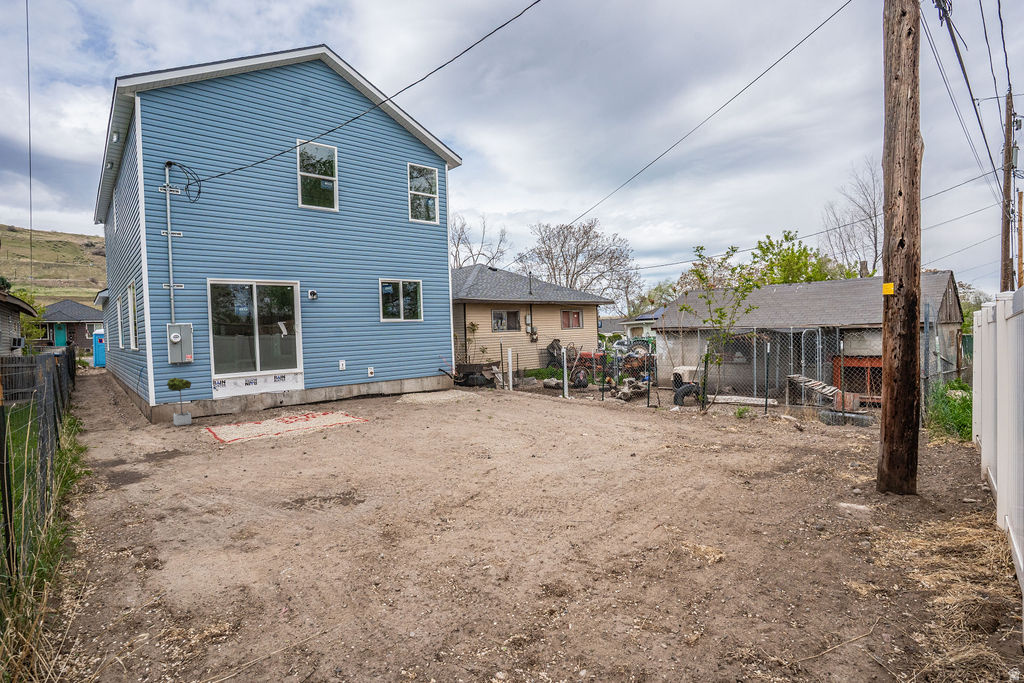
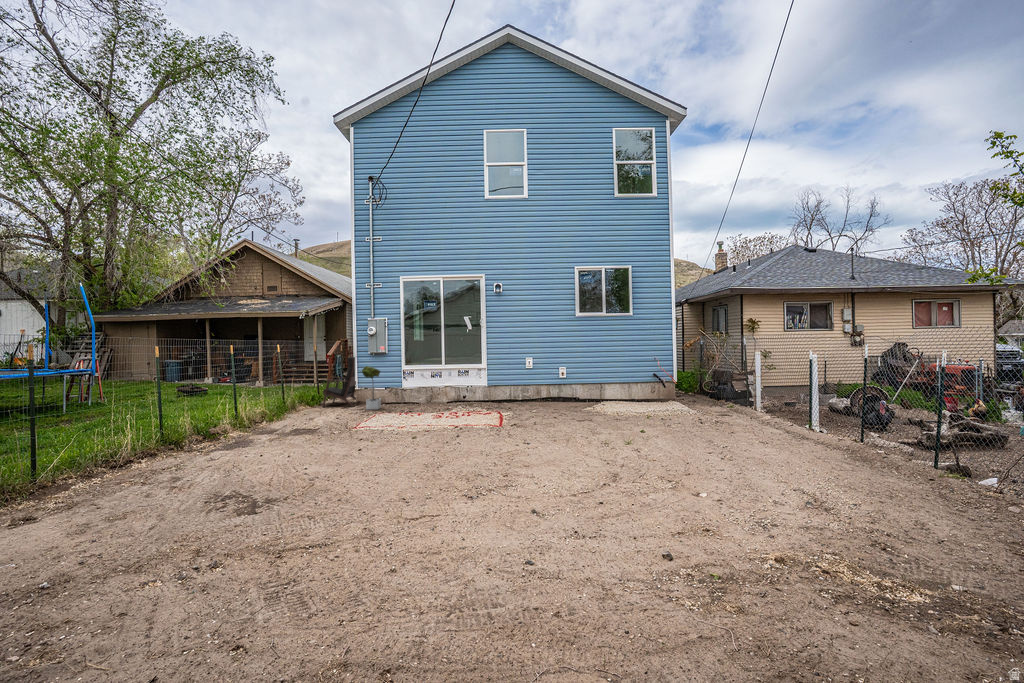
lounge chair: none [96,369,149,430] -> present [322,357,361,407]

